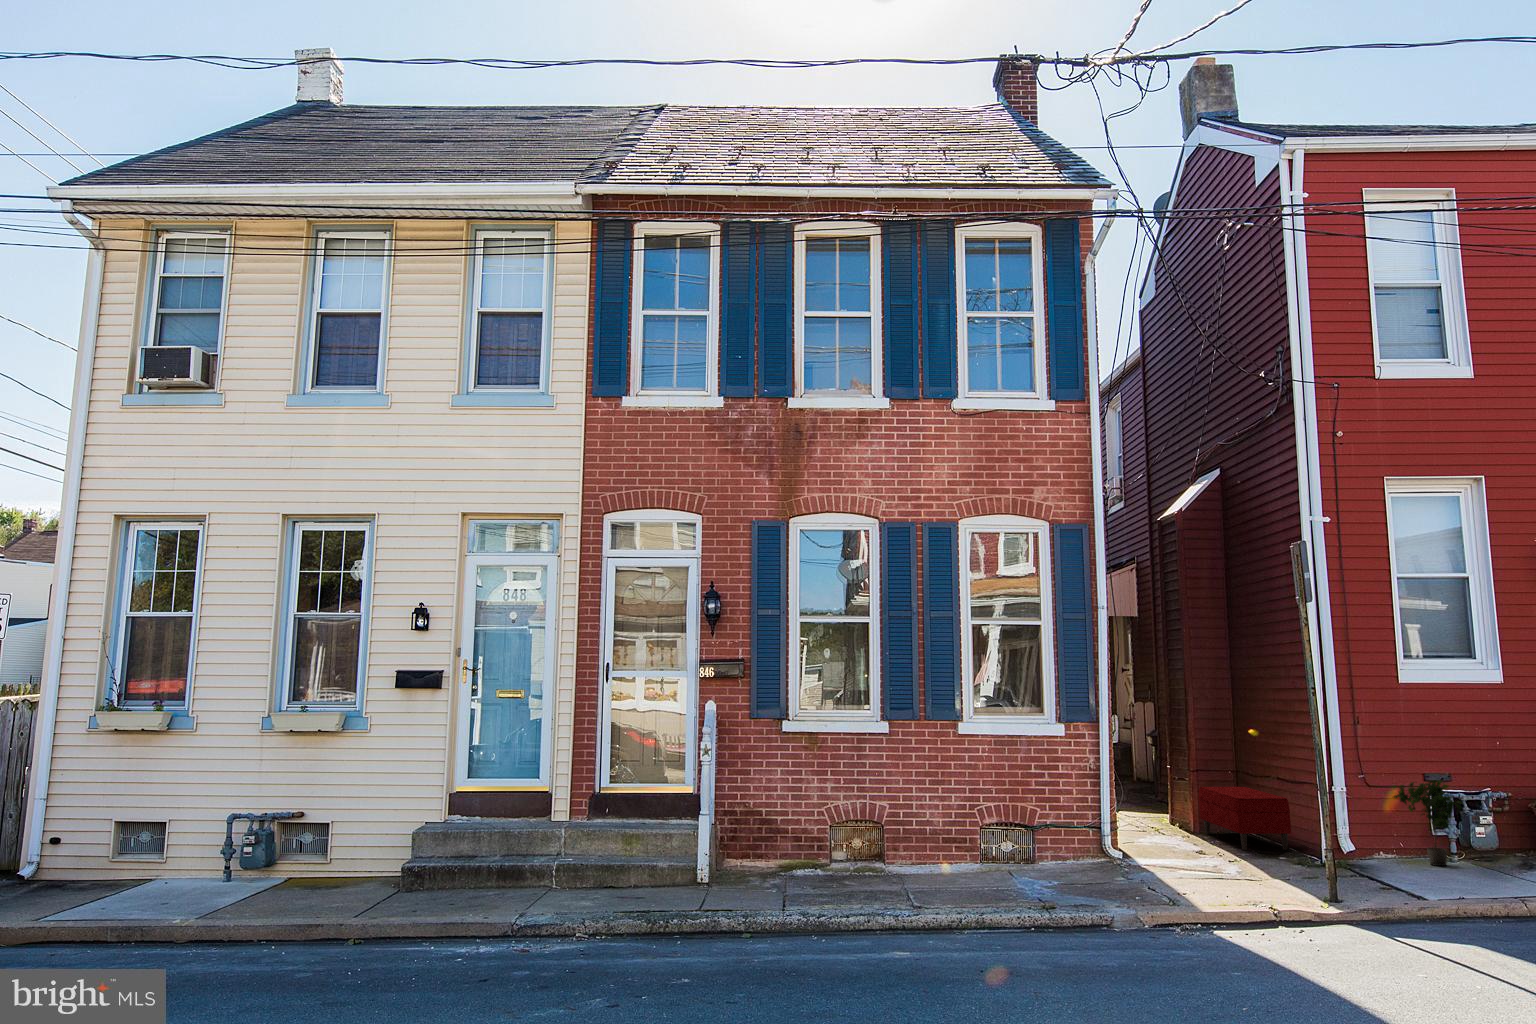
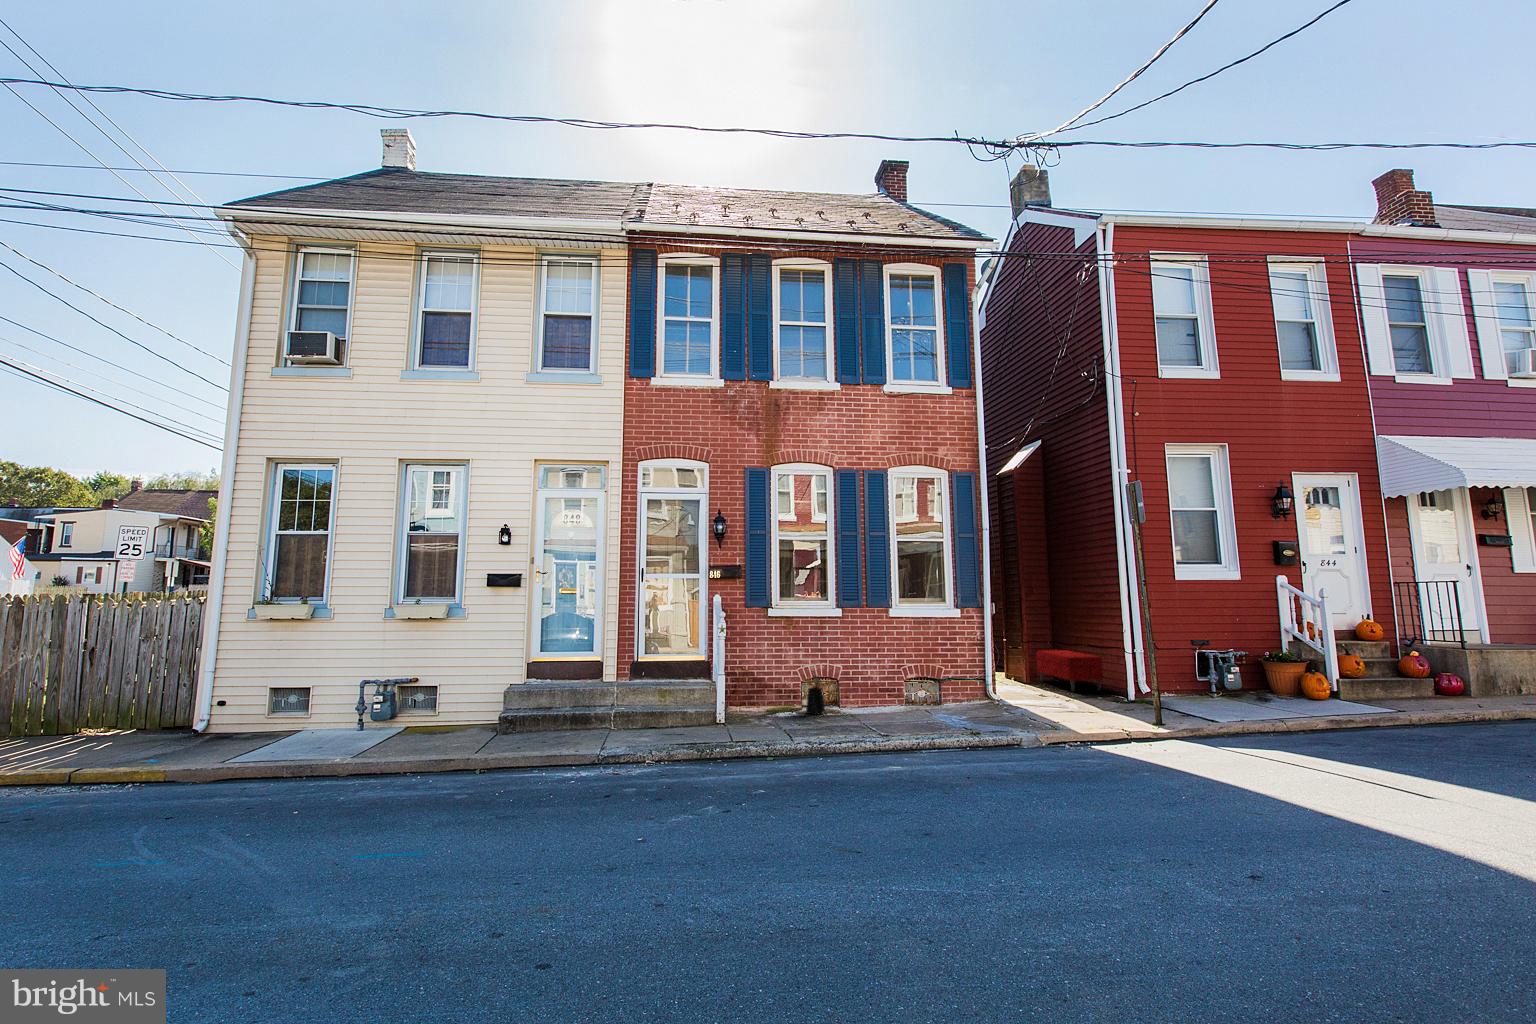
potted plant: present [1394,781,1462,866] -> none [1176,642,1221,699]
watering can: none [834,818,864,875] -> present [806,676,826,714]

